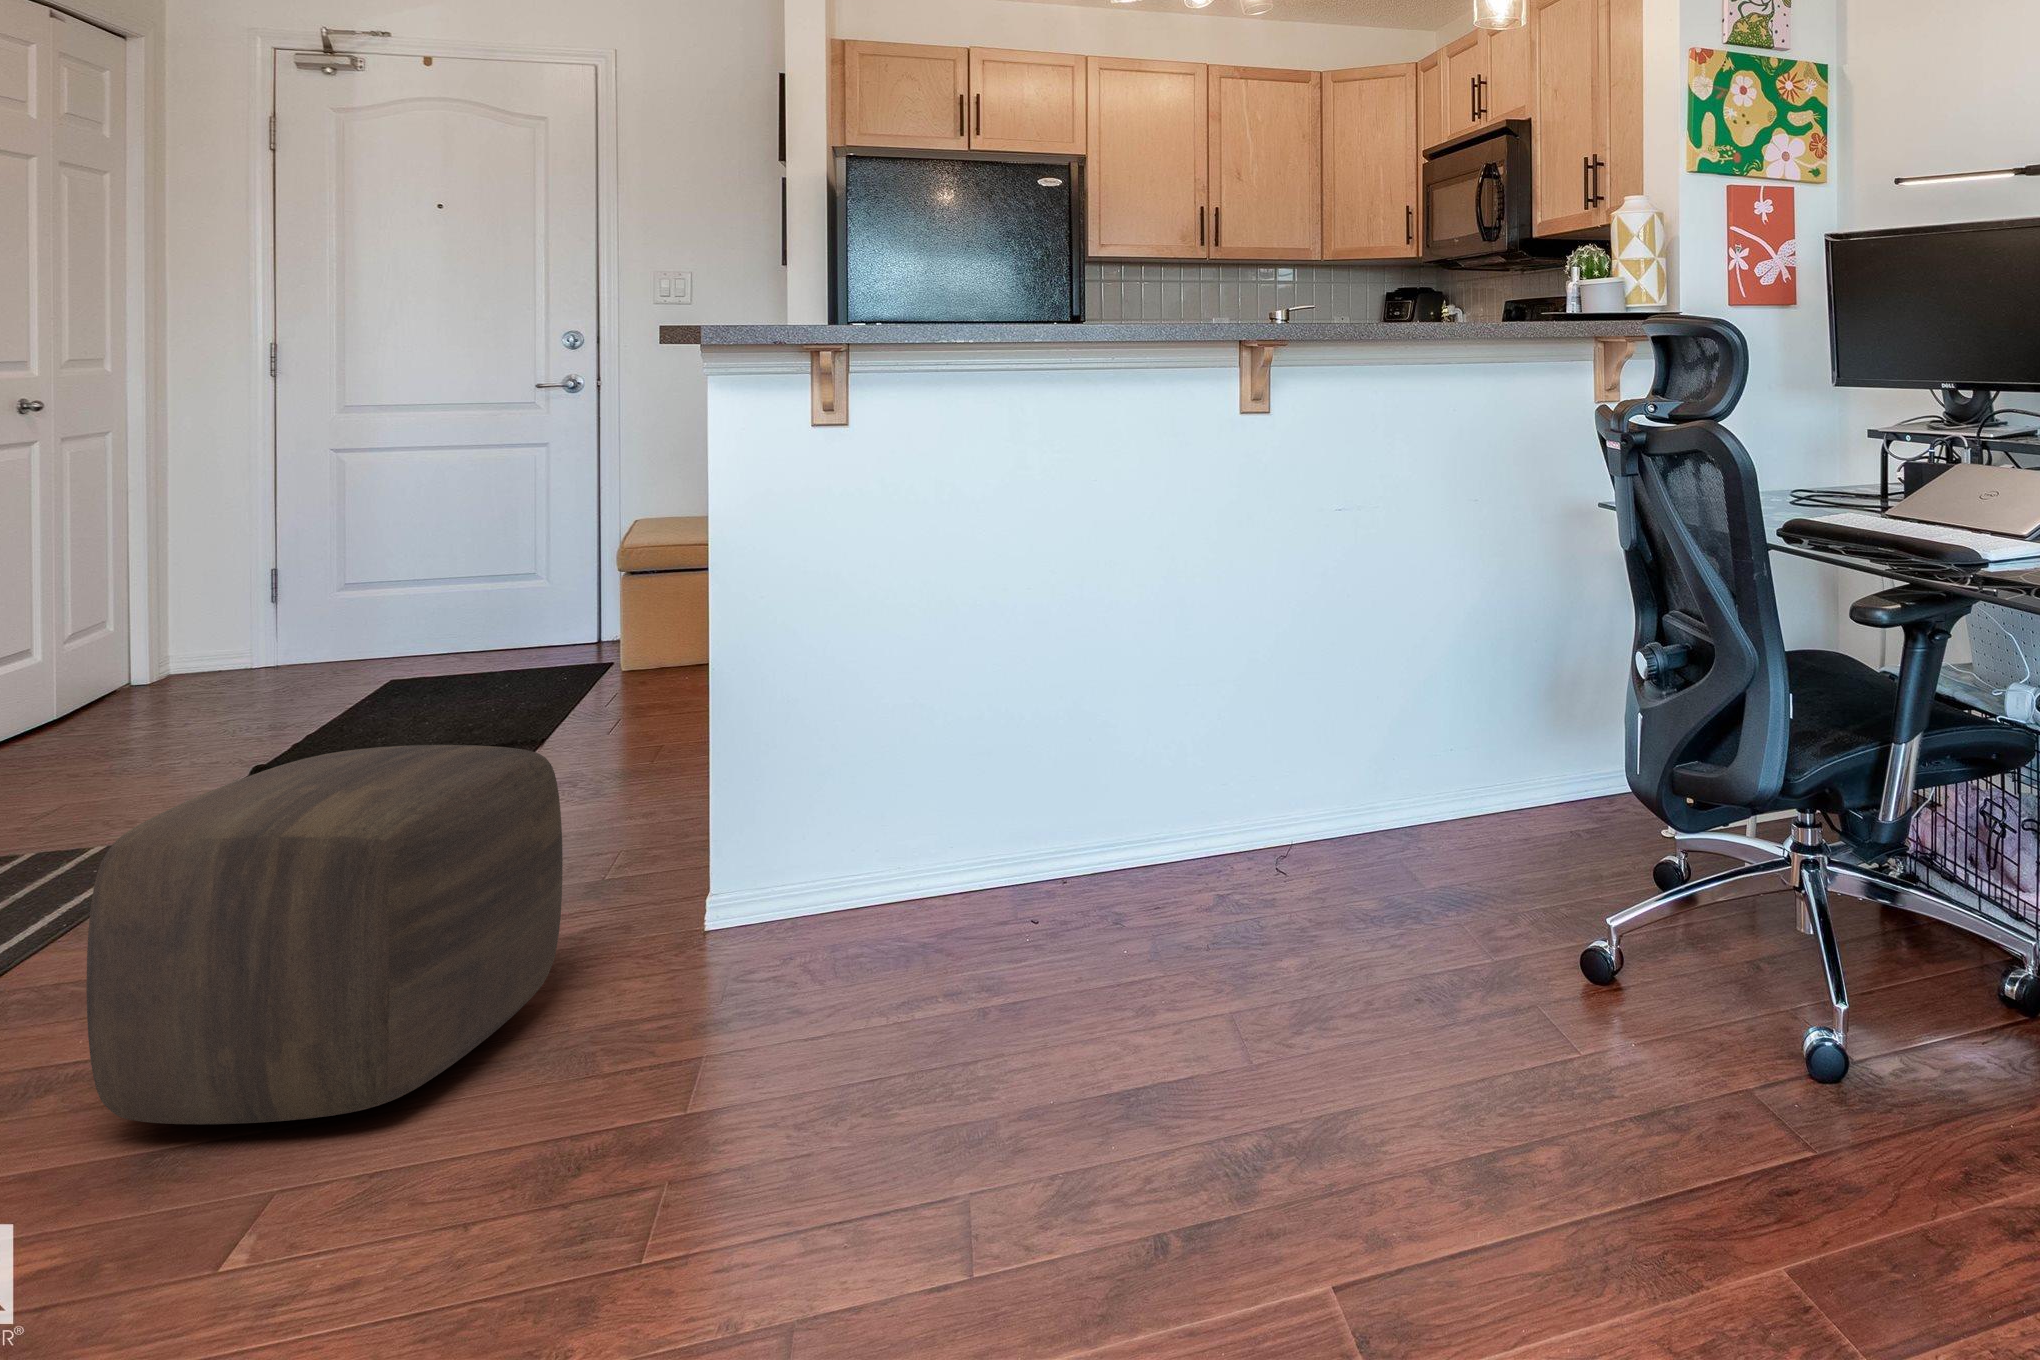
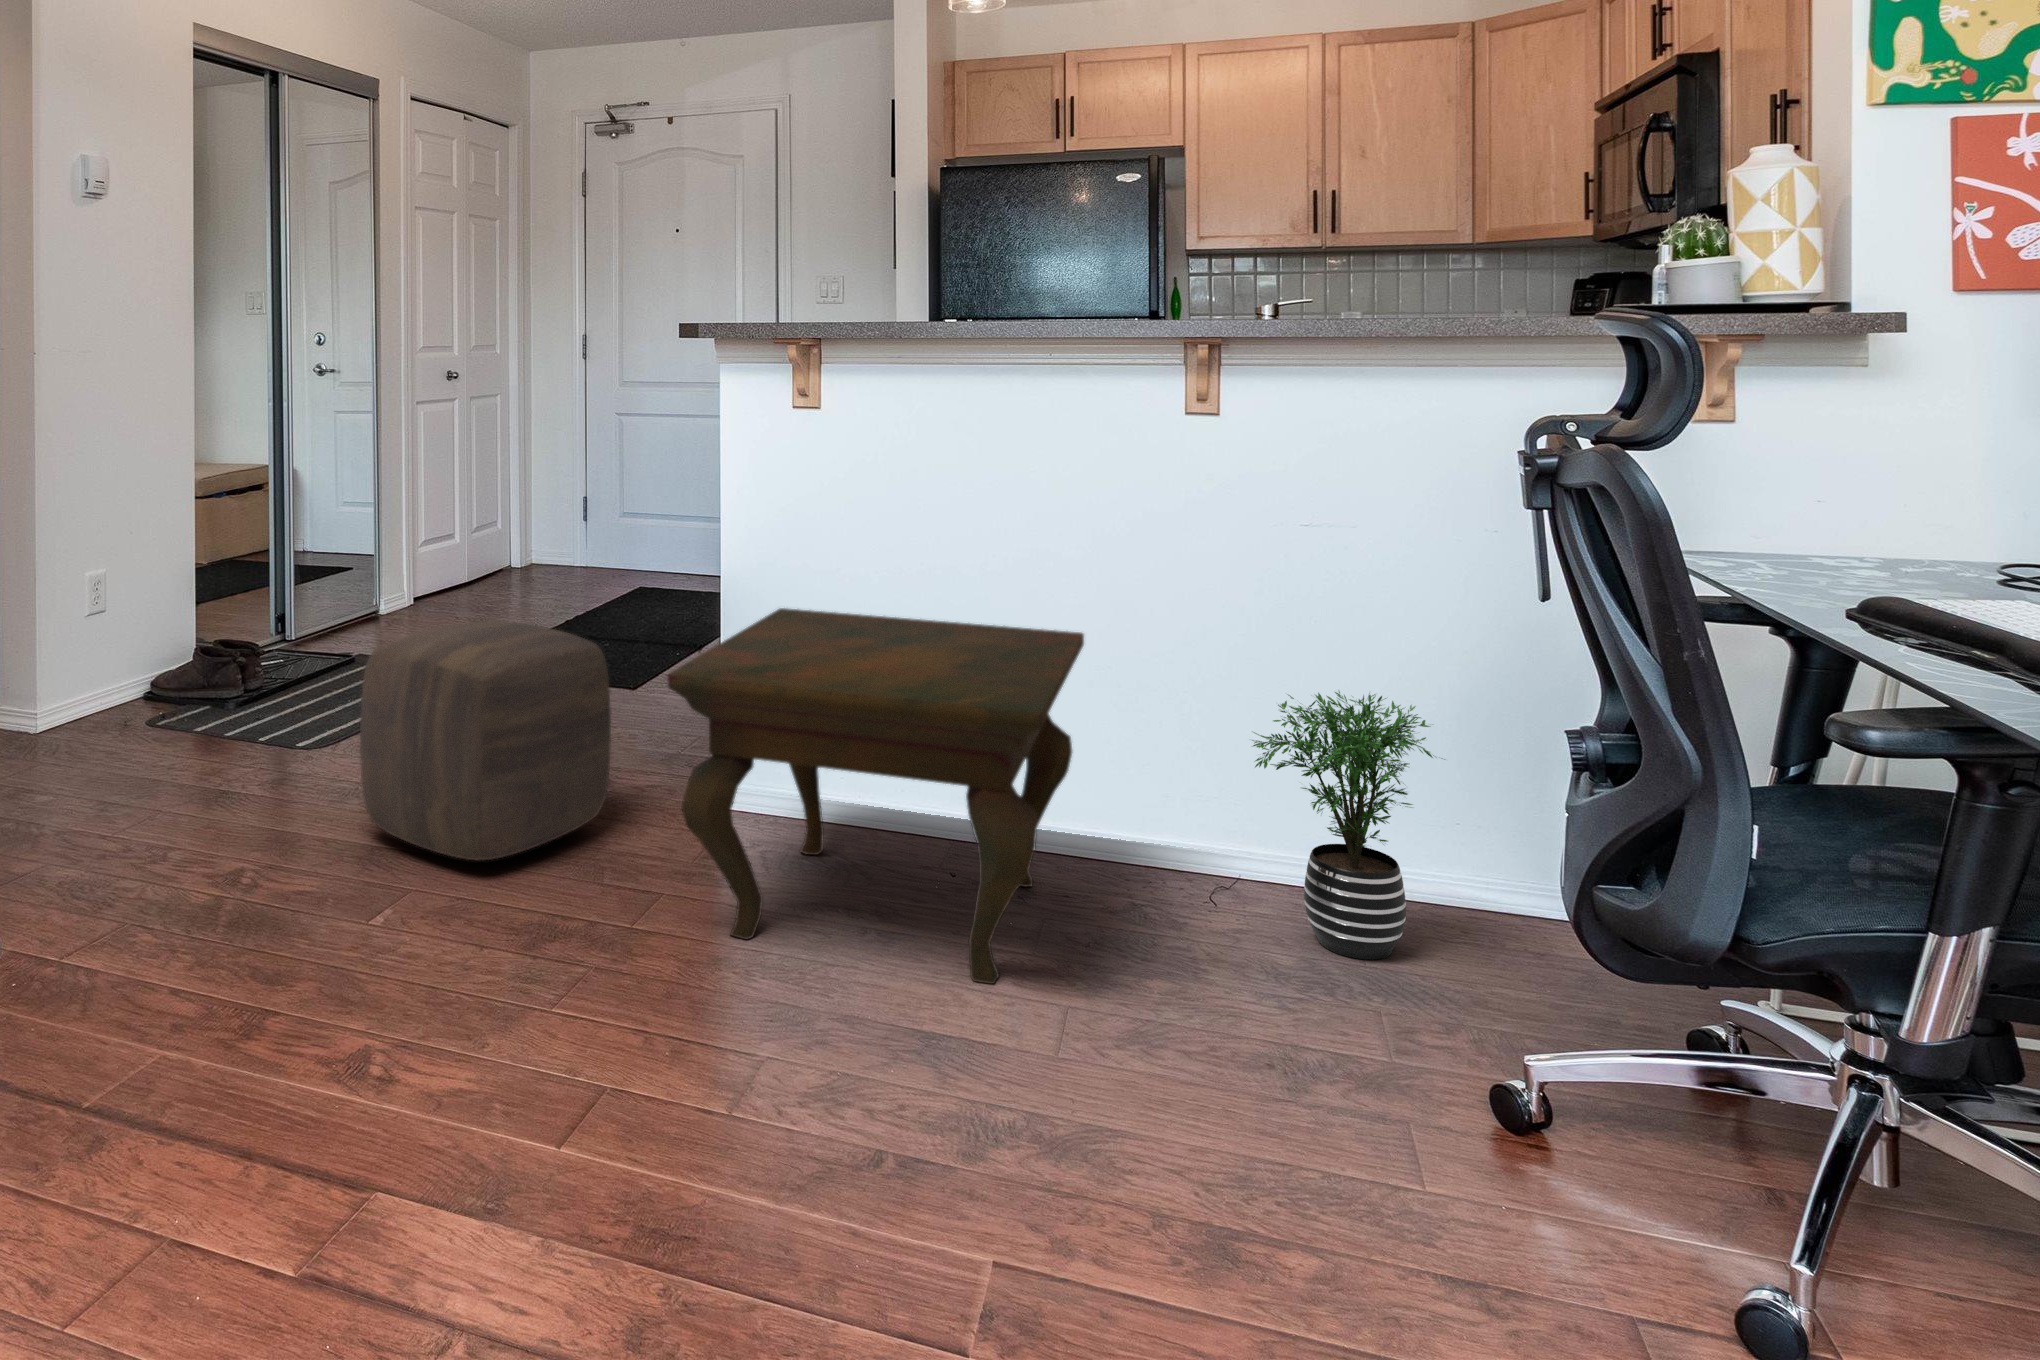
side table: none [747,632,1213,1071] -> present [667,608,1084,984]
potted plant: none [1323,641,1471,878] -> present [1252,691,1445,959]

